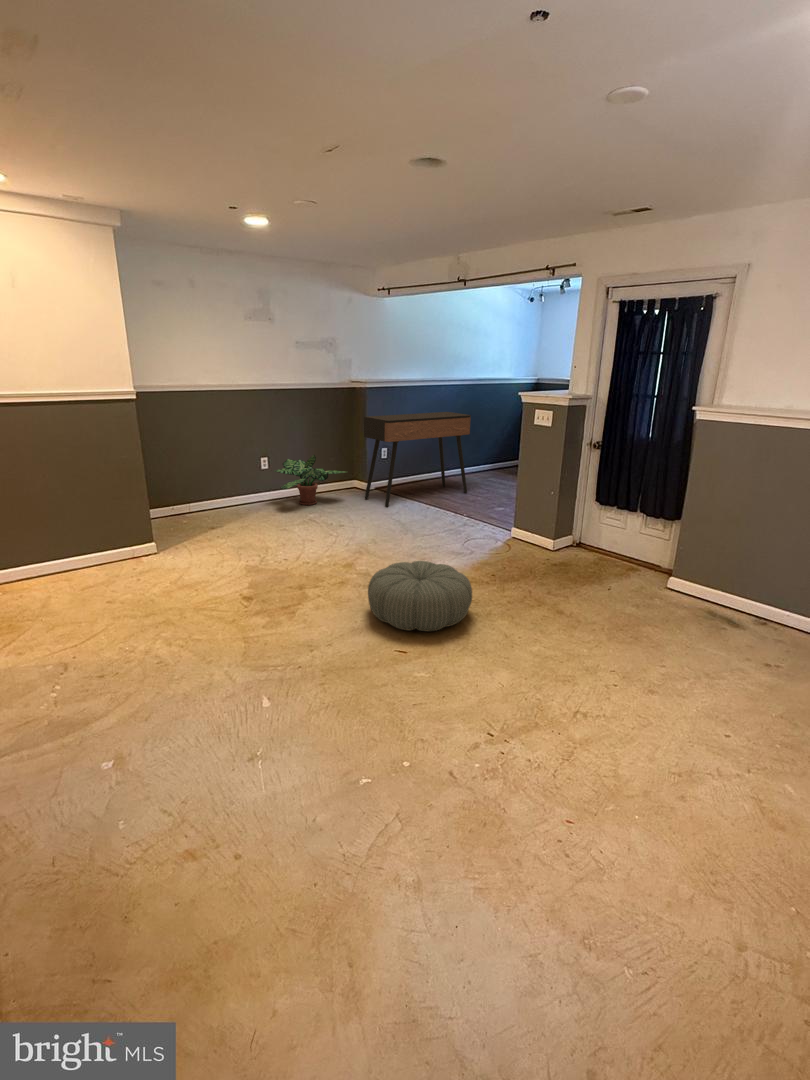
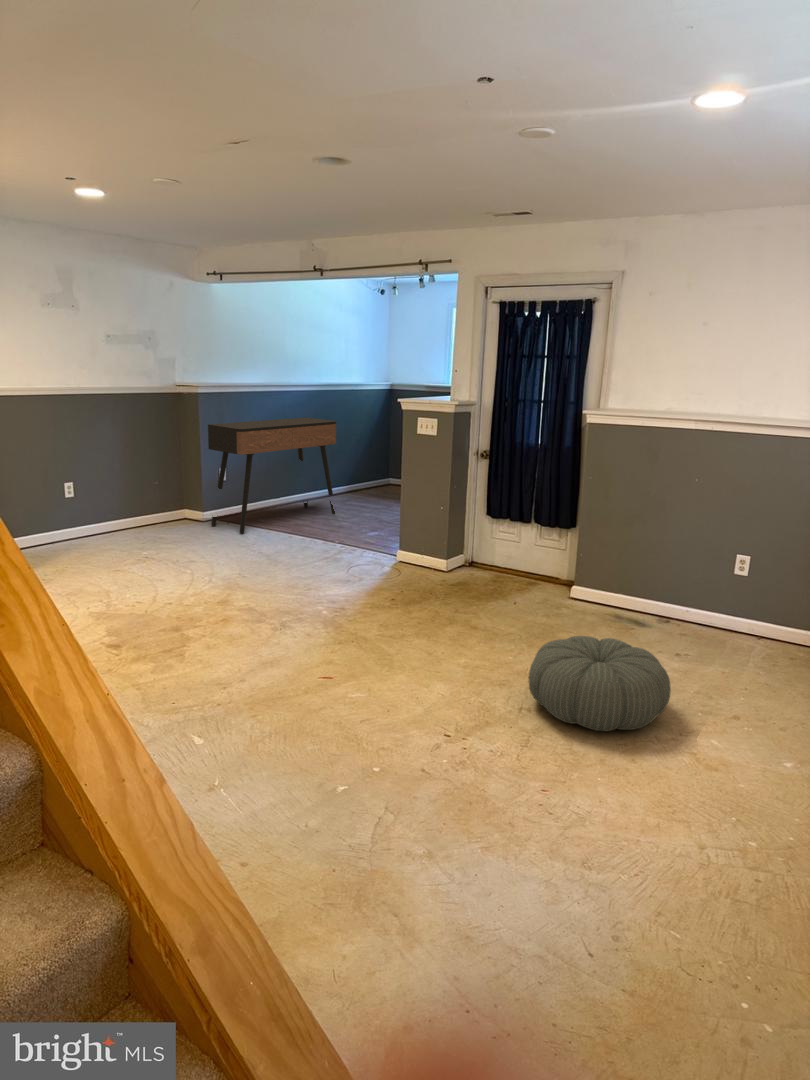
potted plant: present [275,455,346,505] -> none [93,472,192,536]
pouf: present [368,561,472,631] -> present [529,636,671,731]

